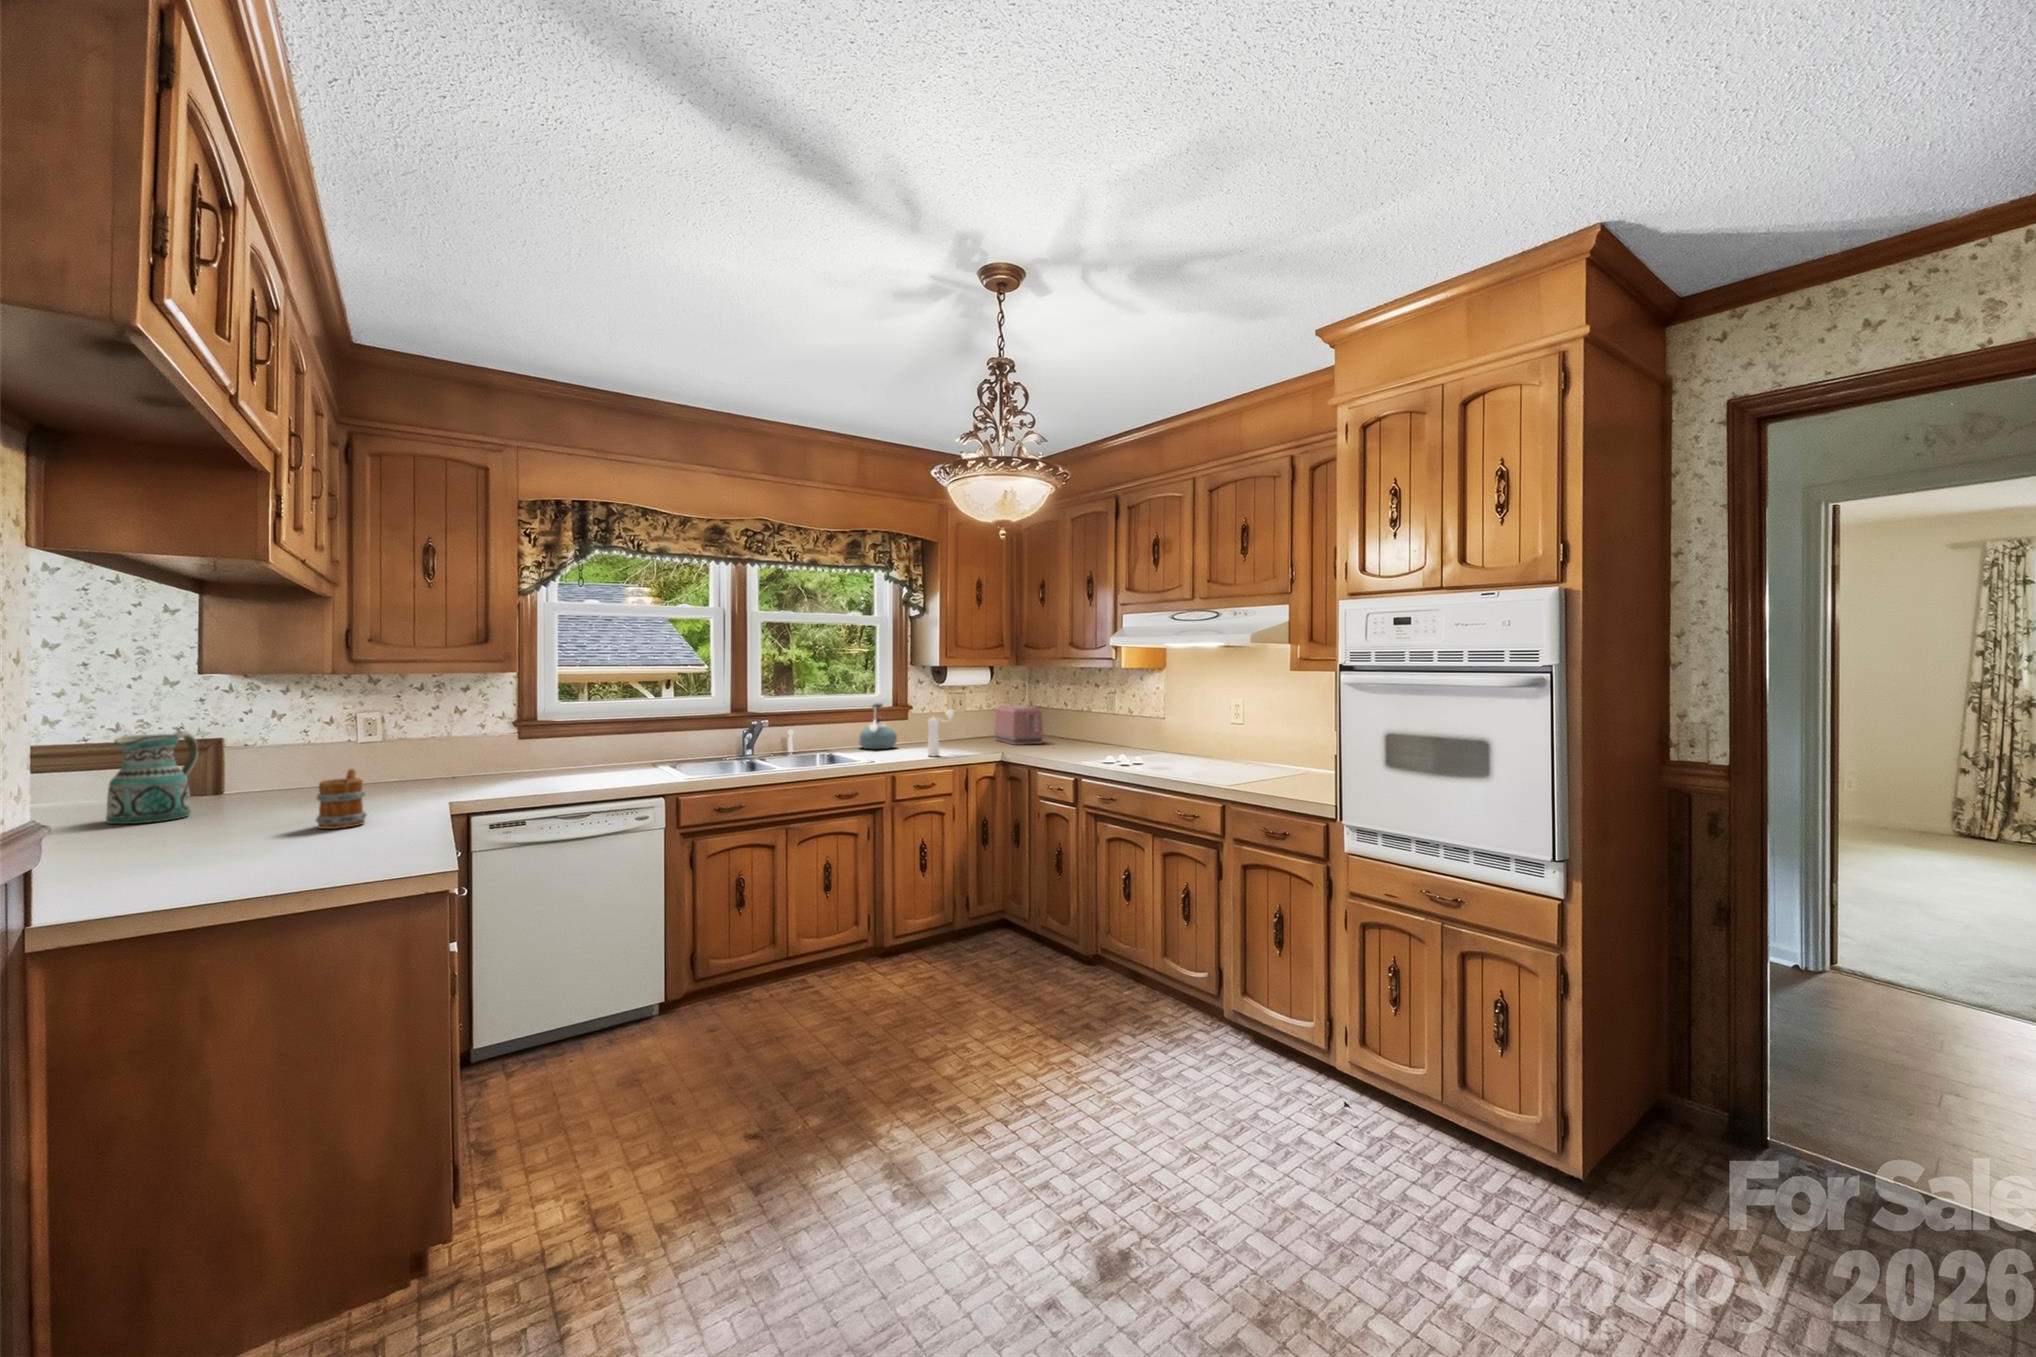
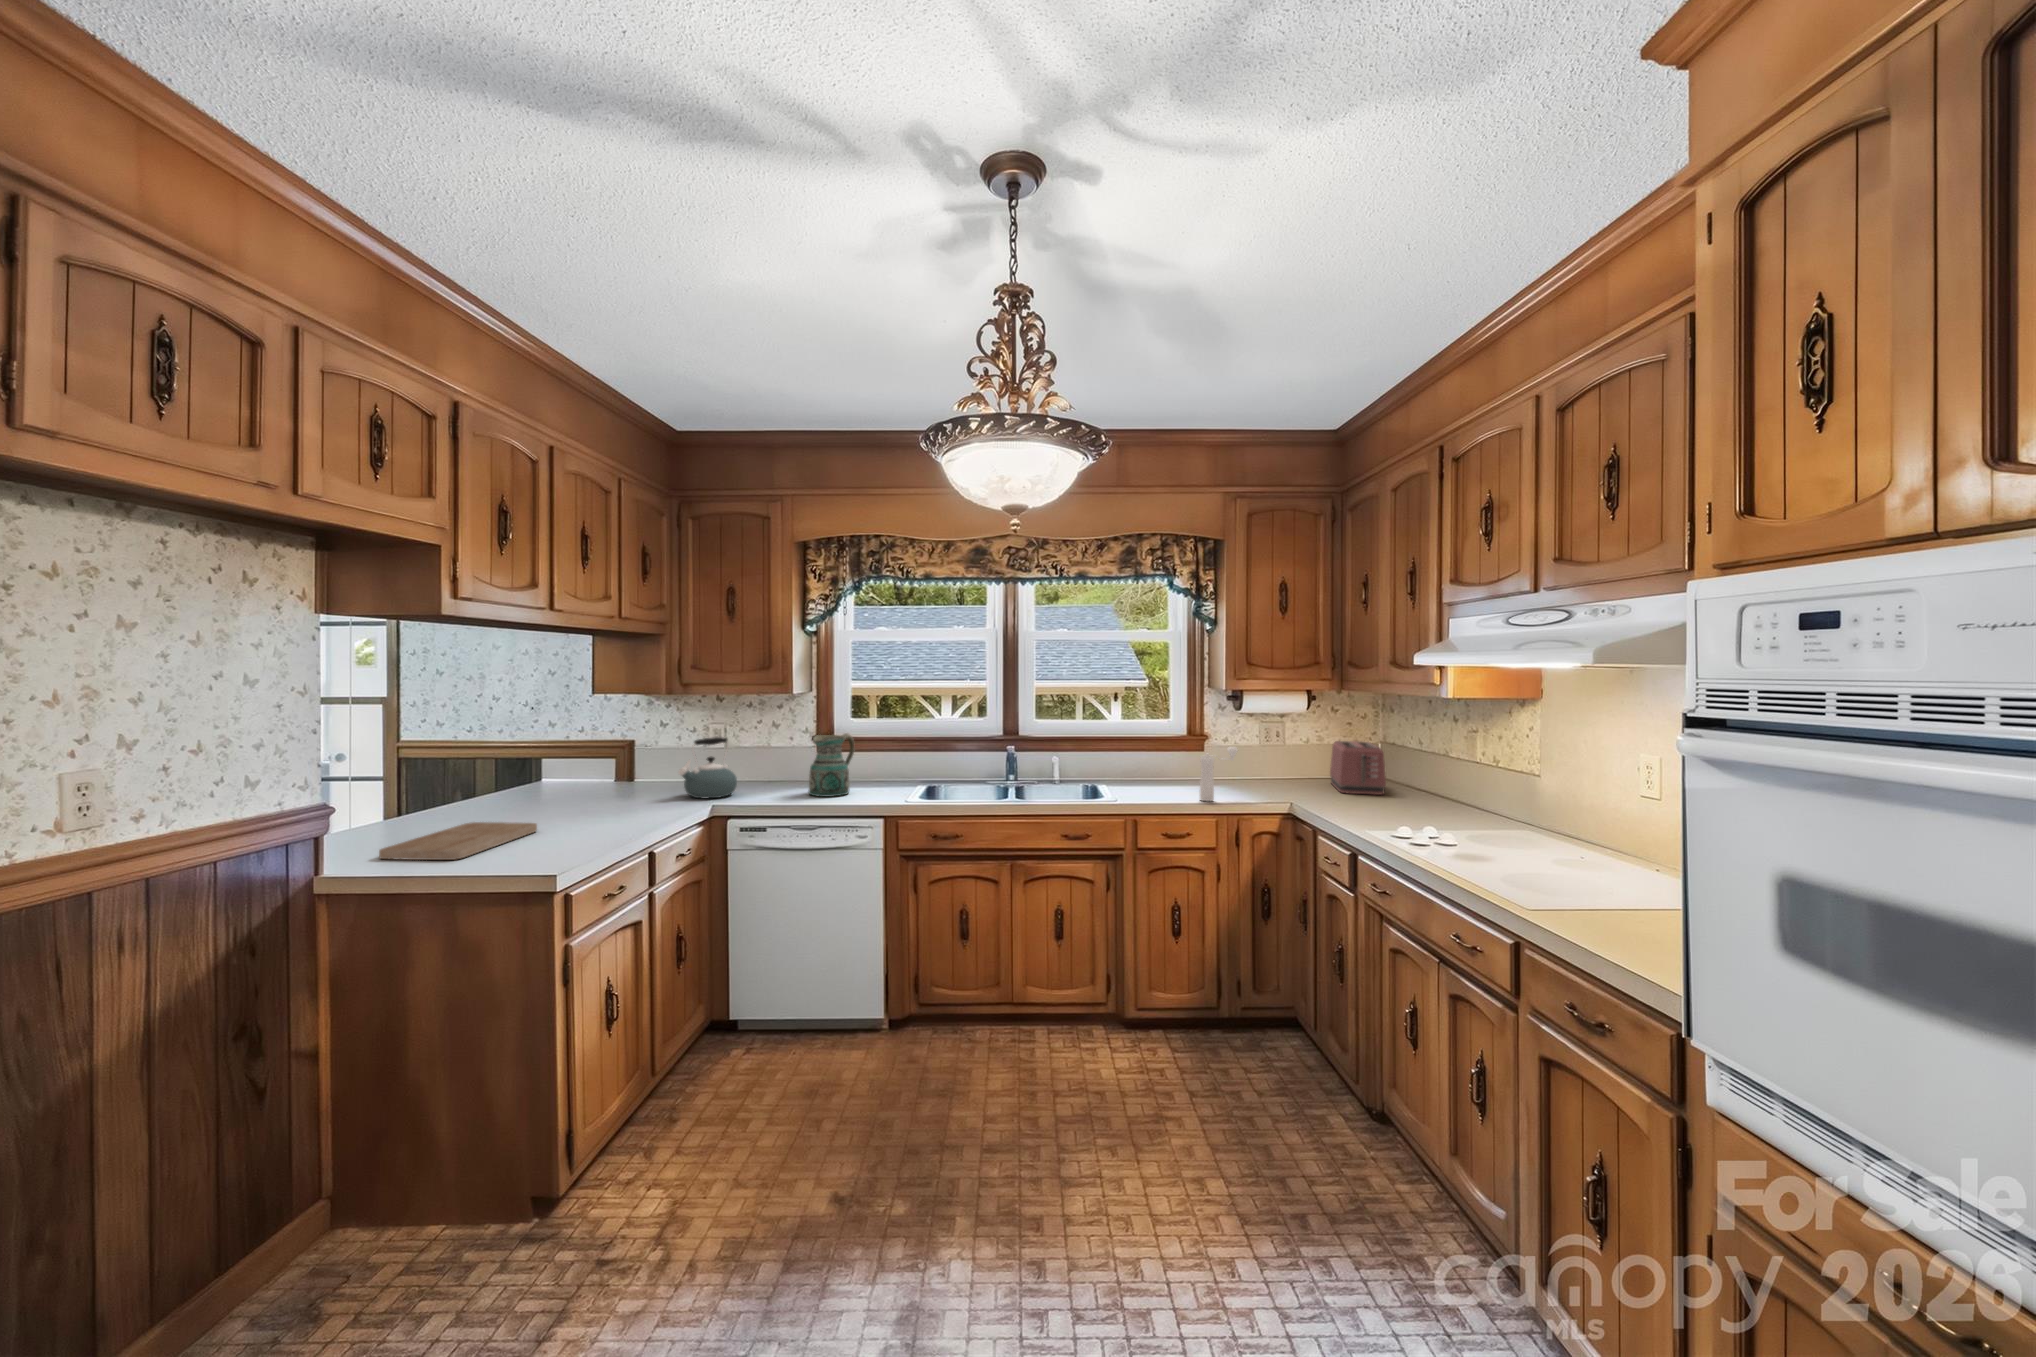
kettle: present [859,704,897,749] -> present [678,737,737,798]
ceramic pitcher: present [106,731,198,824] -> present [808,733,855,797]
mug: present [316,769,366,829] -> none [580,777,621,826]
cutting board: none [86,830,271,885] -> present [379,822,537,860]

